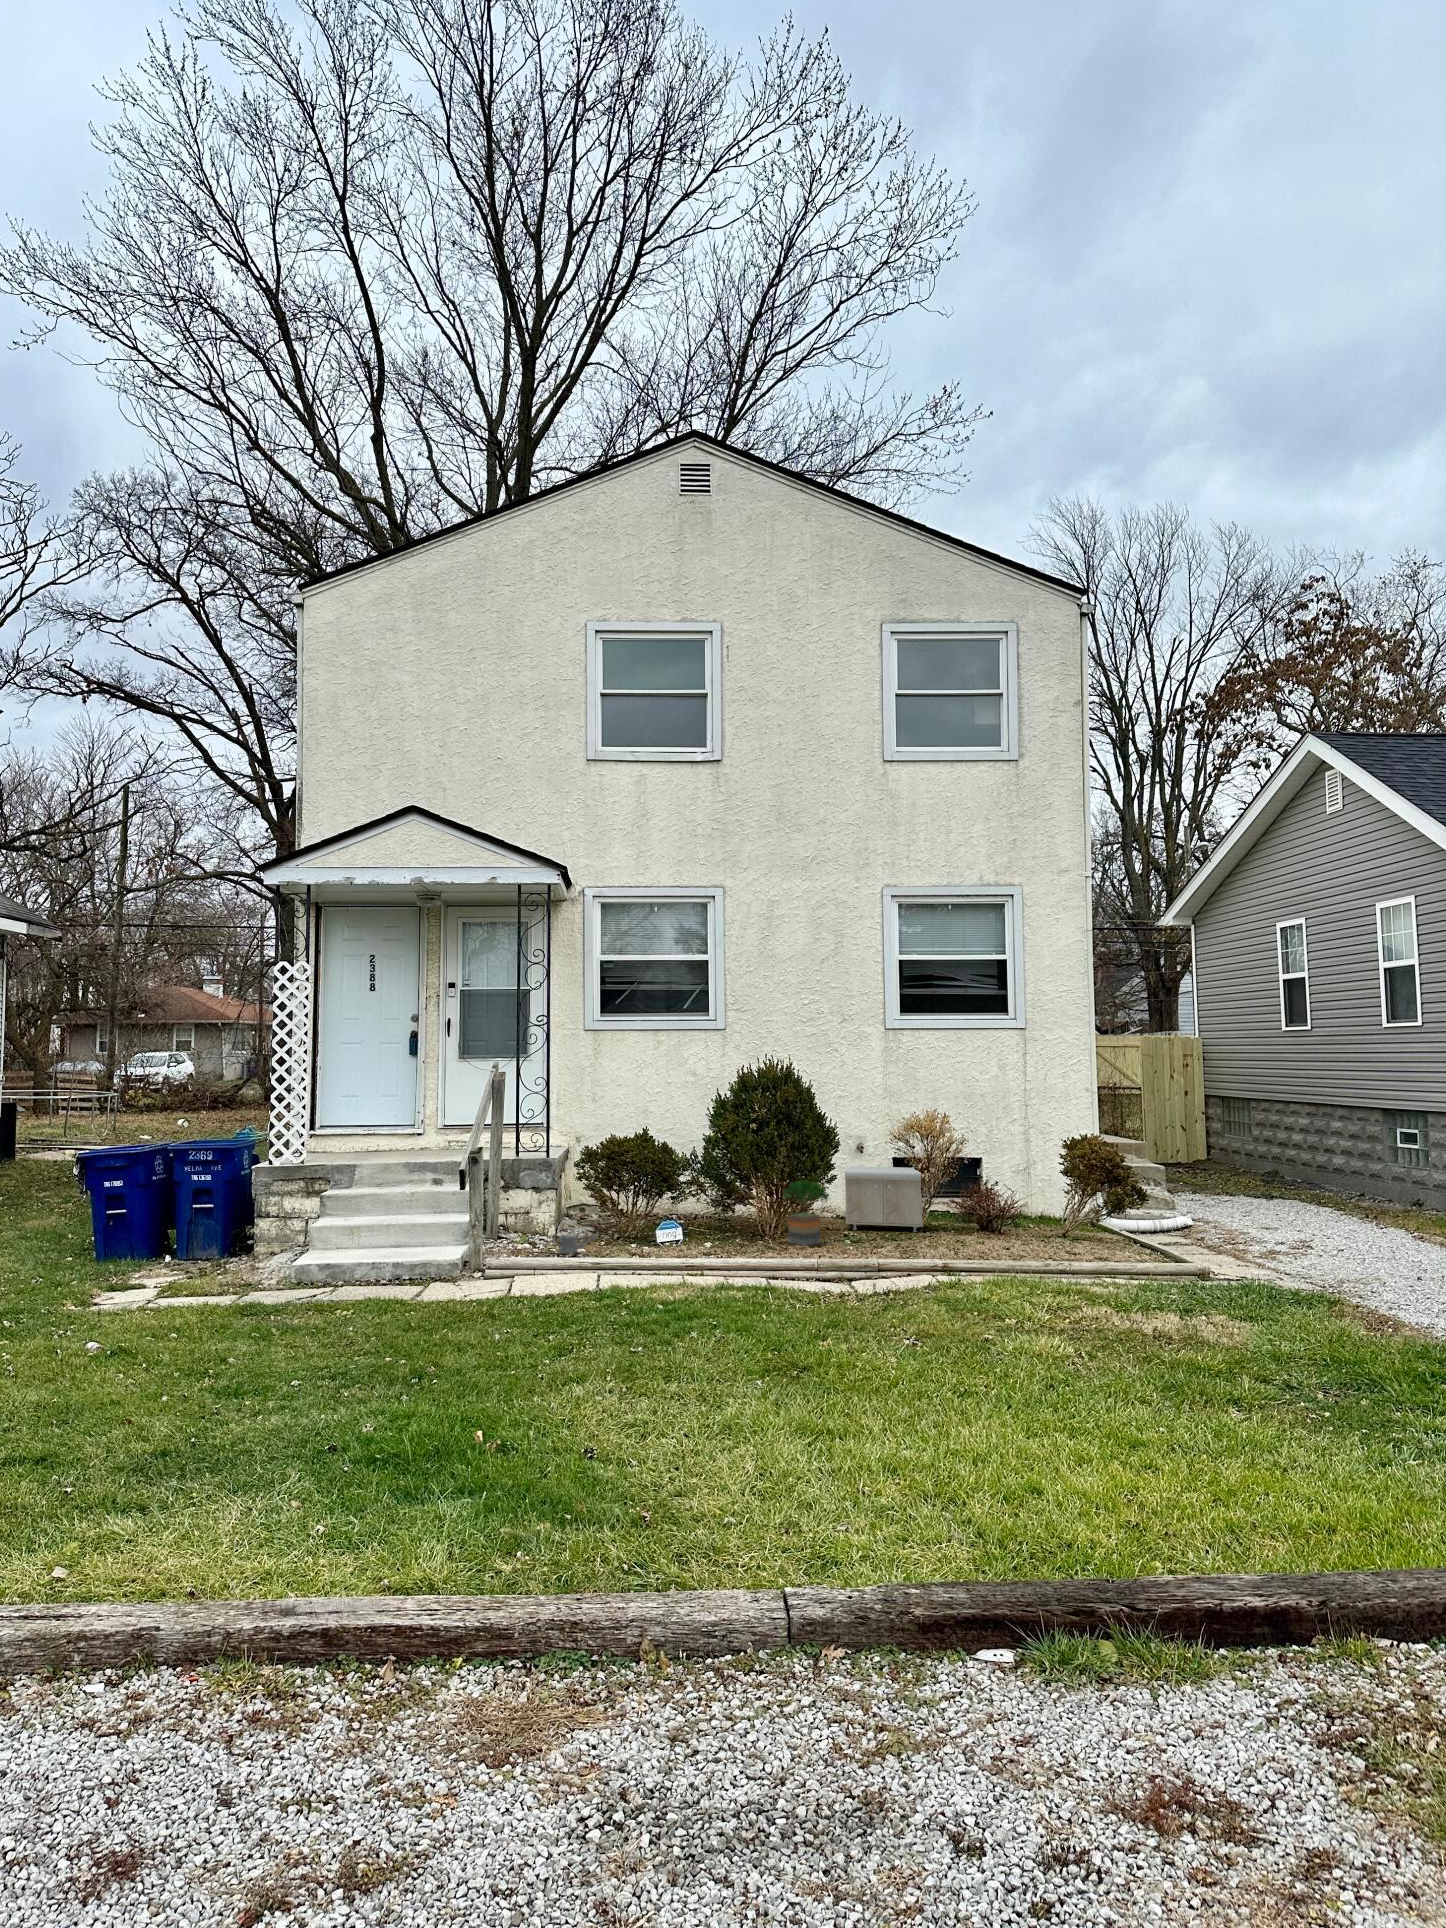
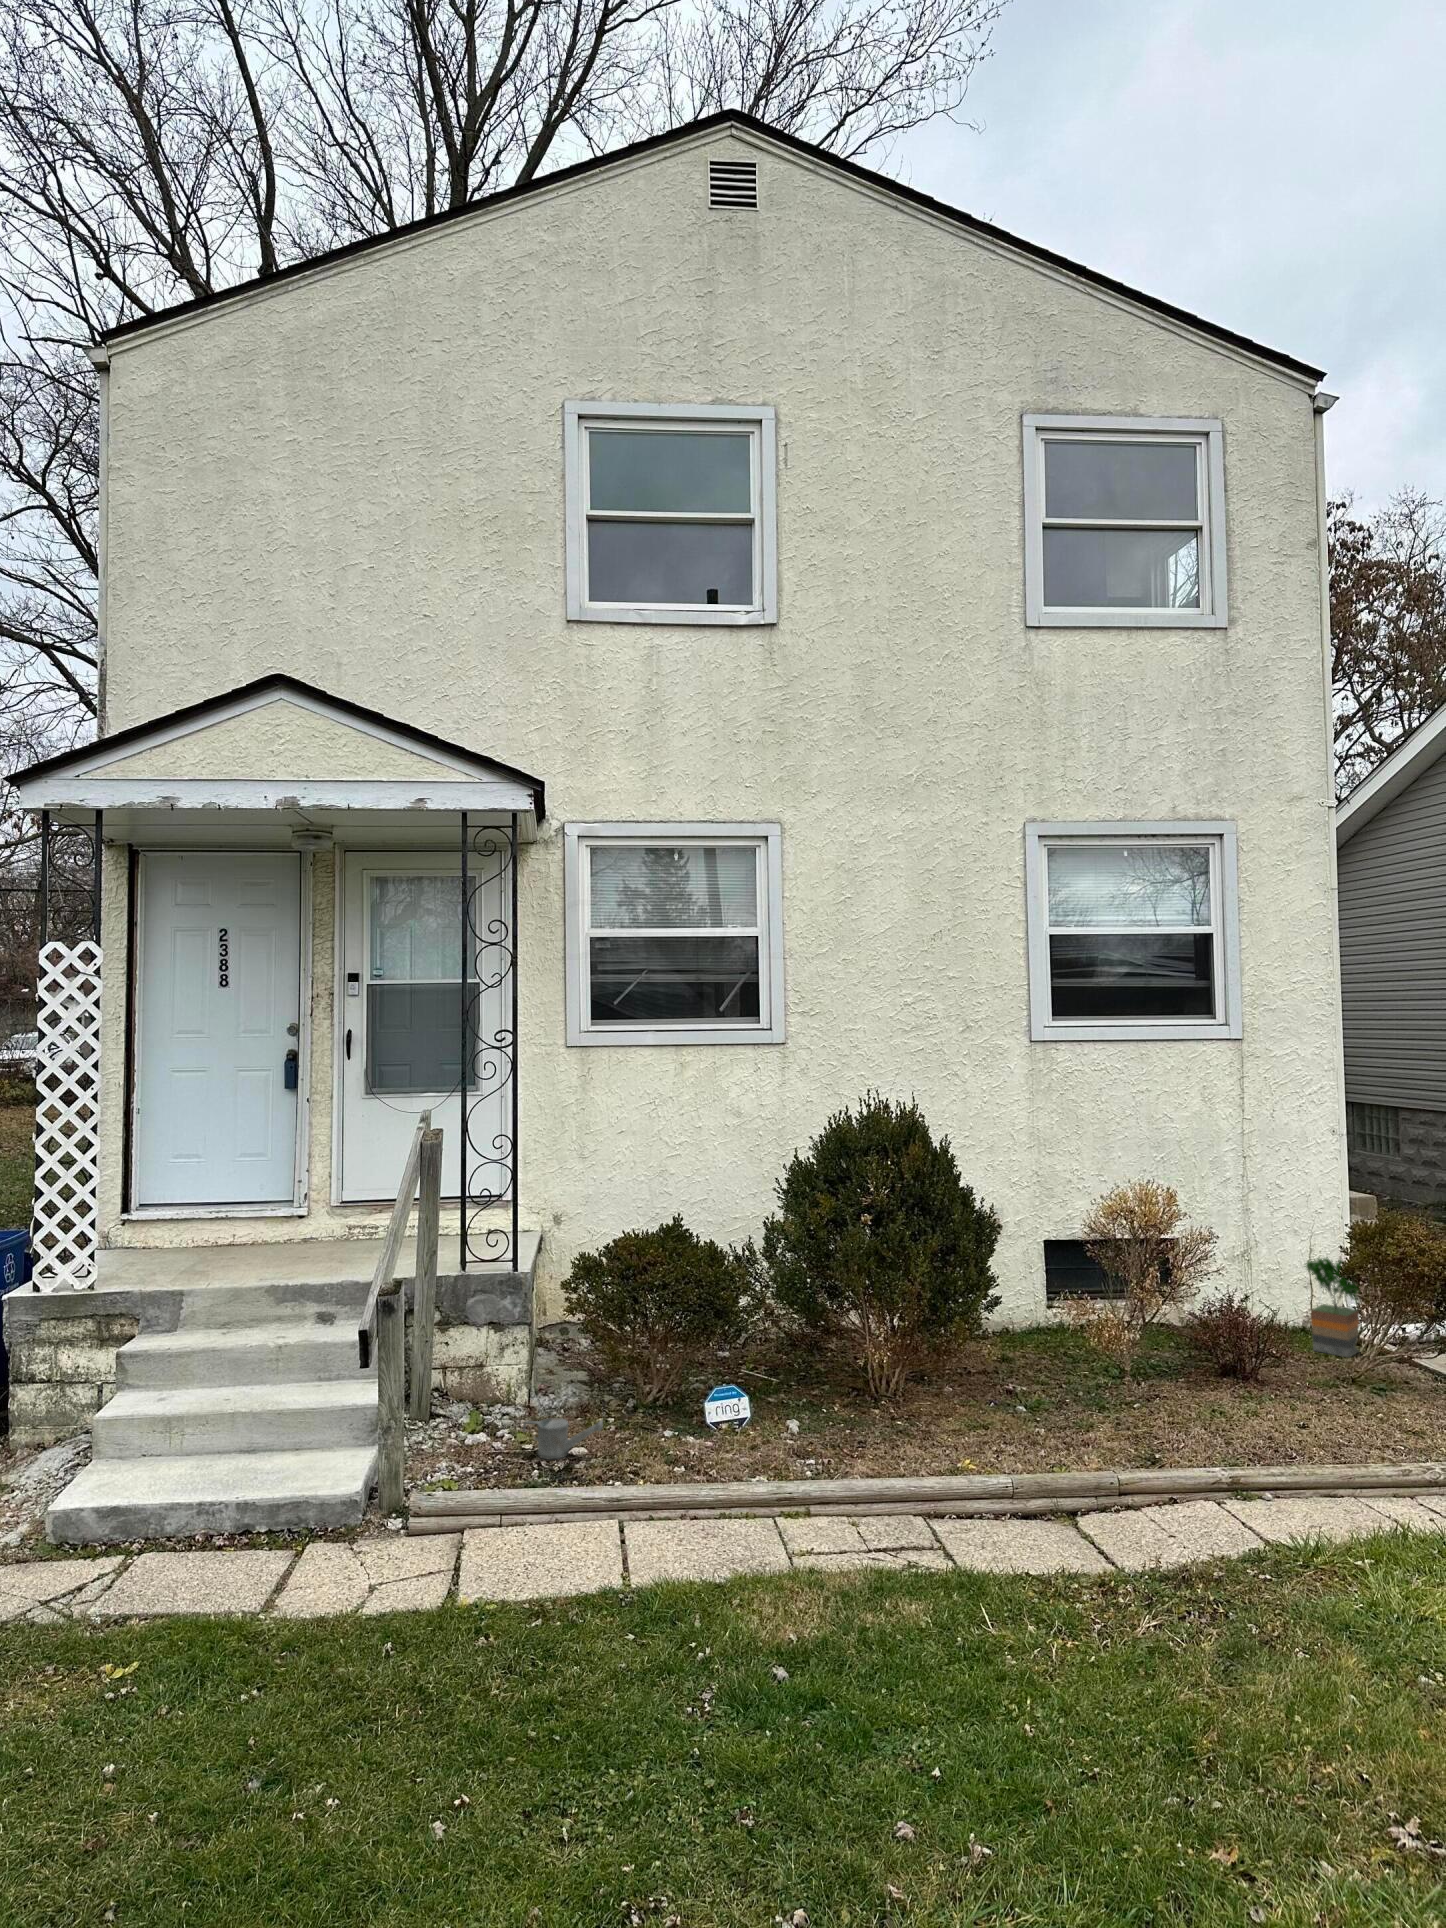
storage bench: present [845,1166,924,1232] -> none [988,1253,1120,1365]
potted tree: present [783,1181,829,1246] -> present [1305,1258,1361,1357]

